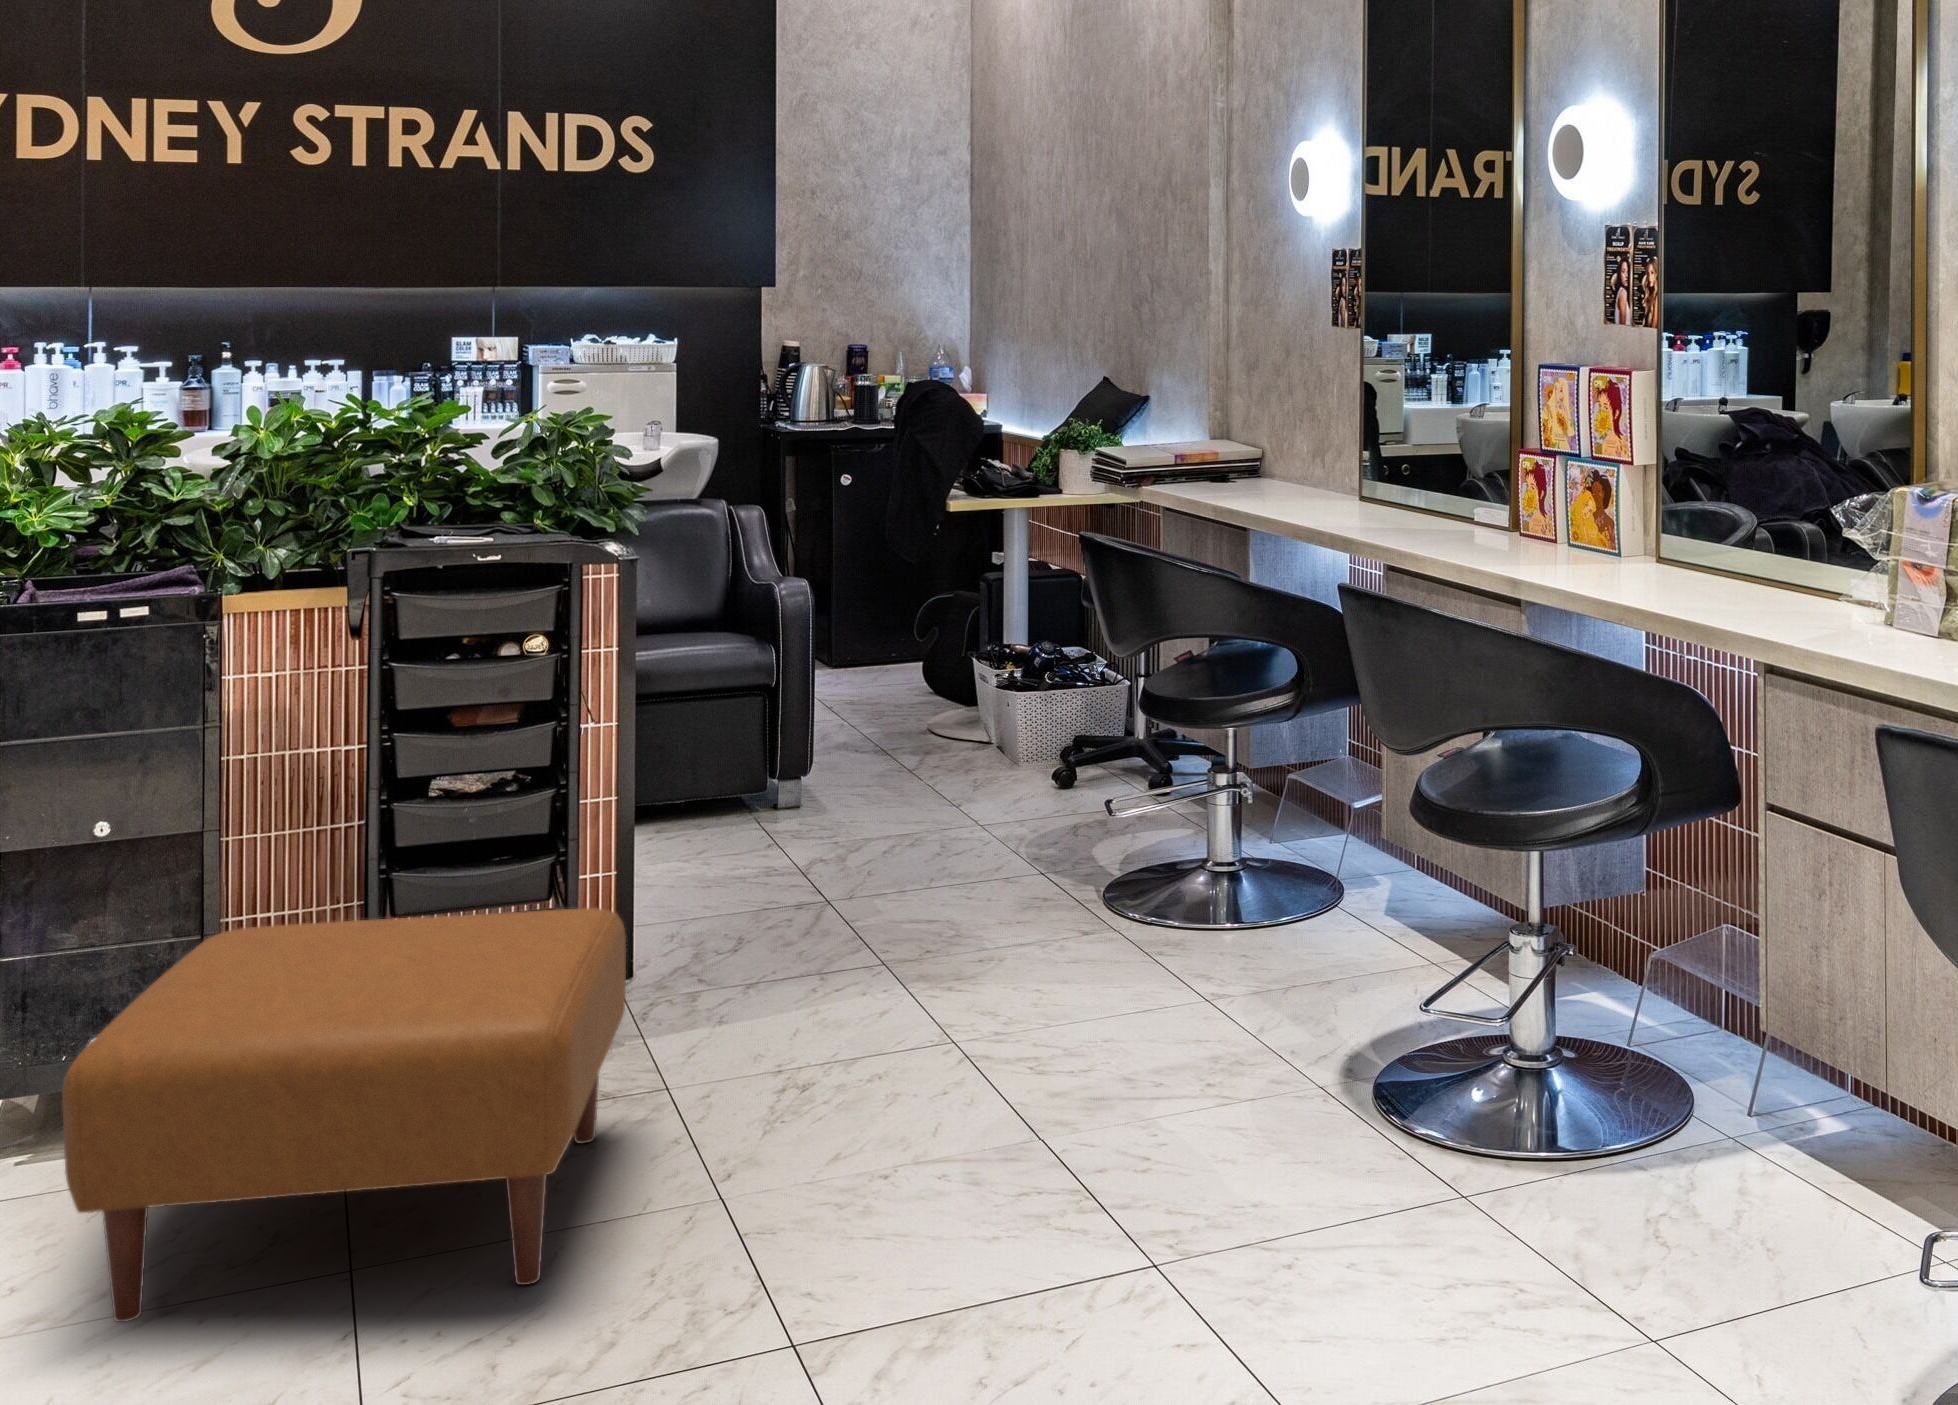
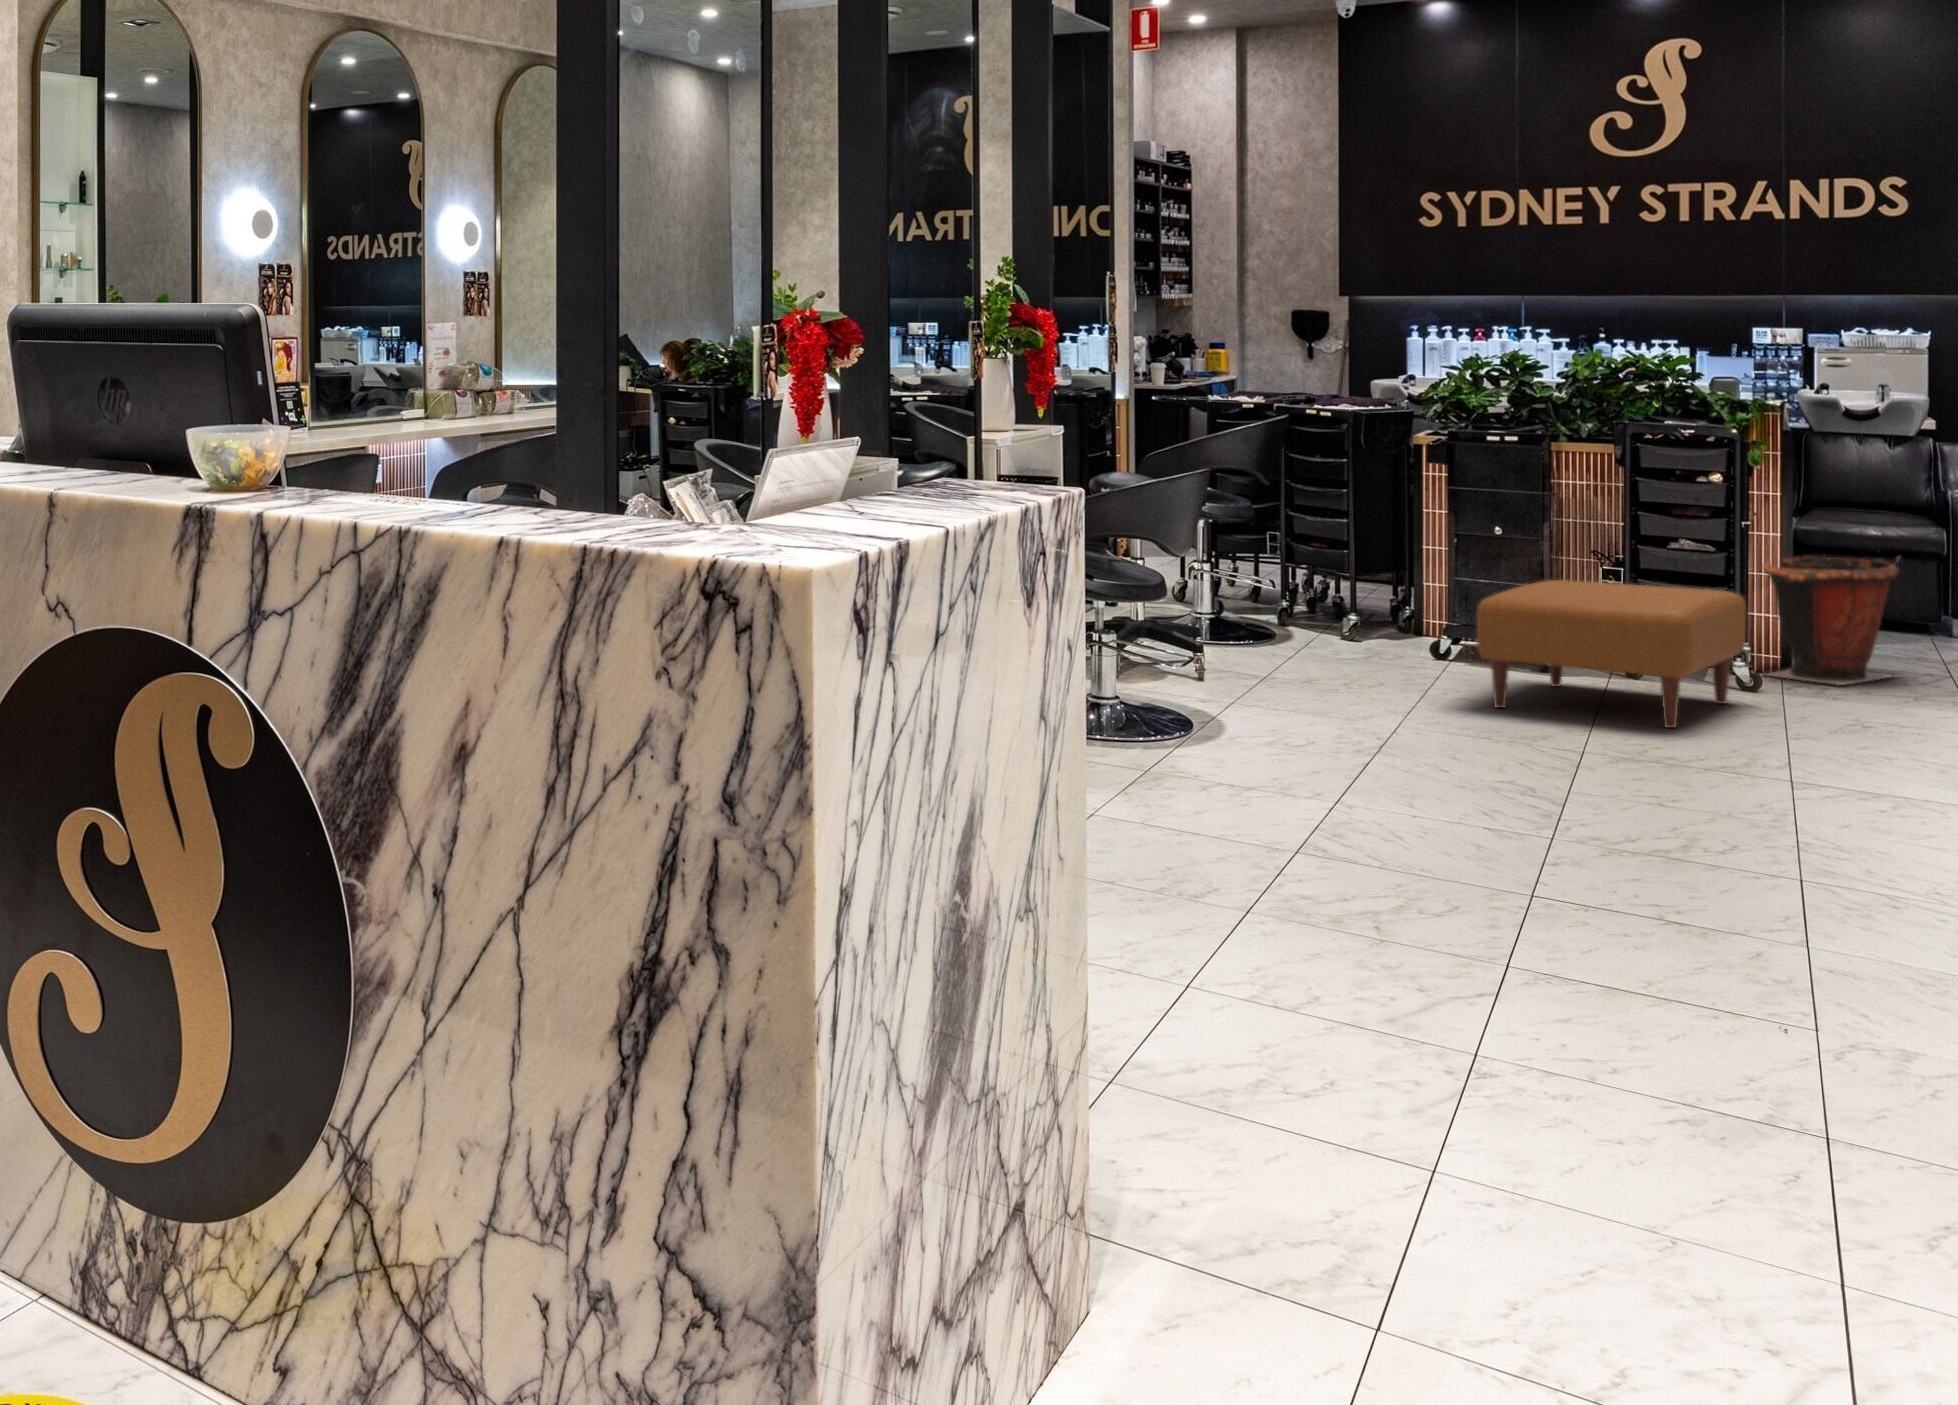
waste bin: none [606,750,818,1017] -> present [1763,556,1898,685]

